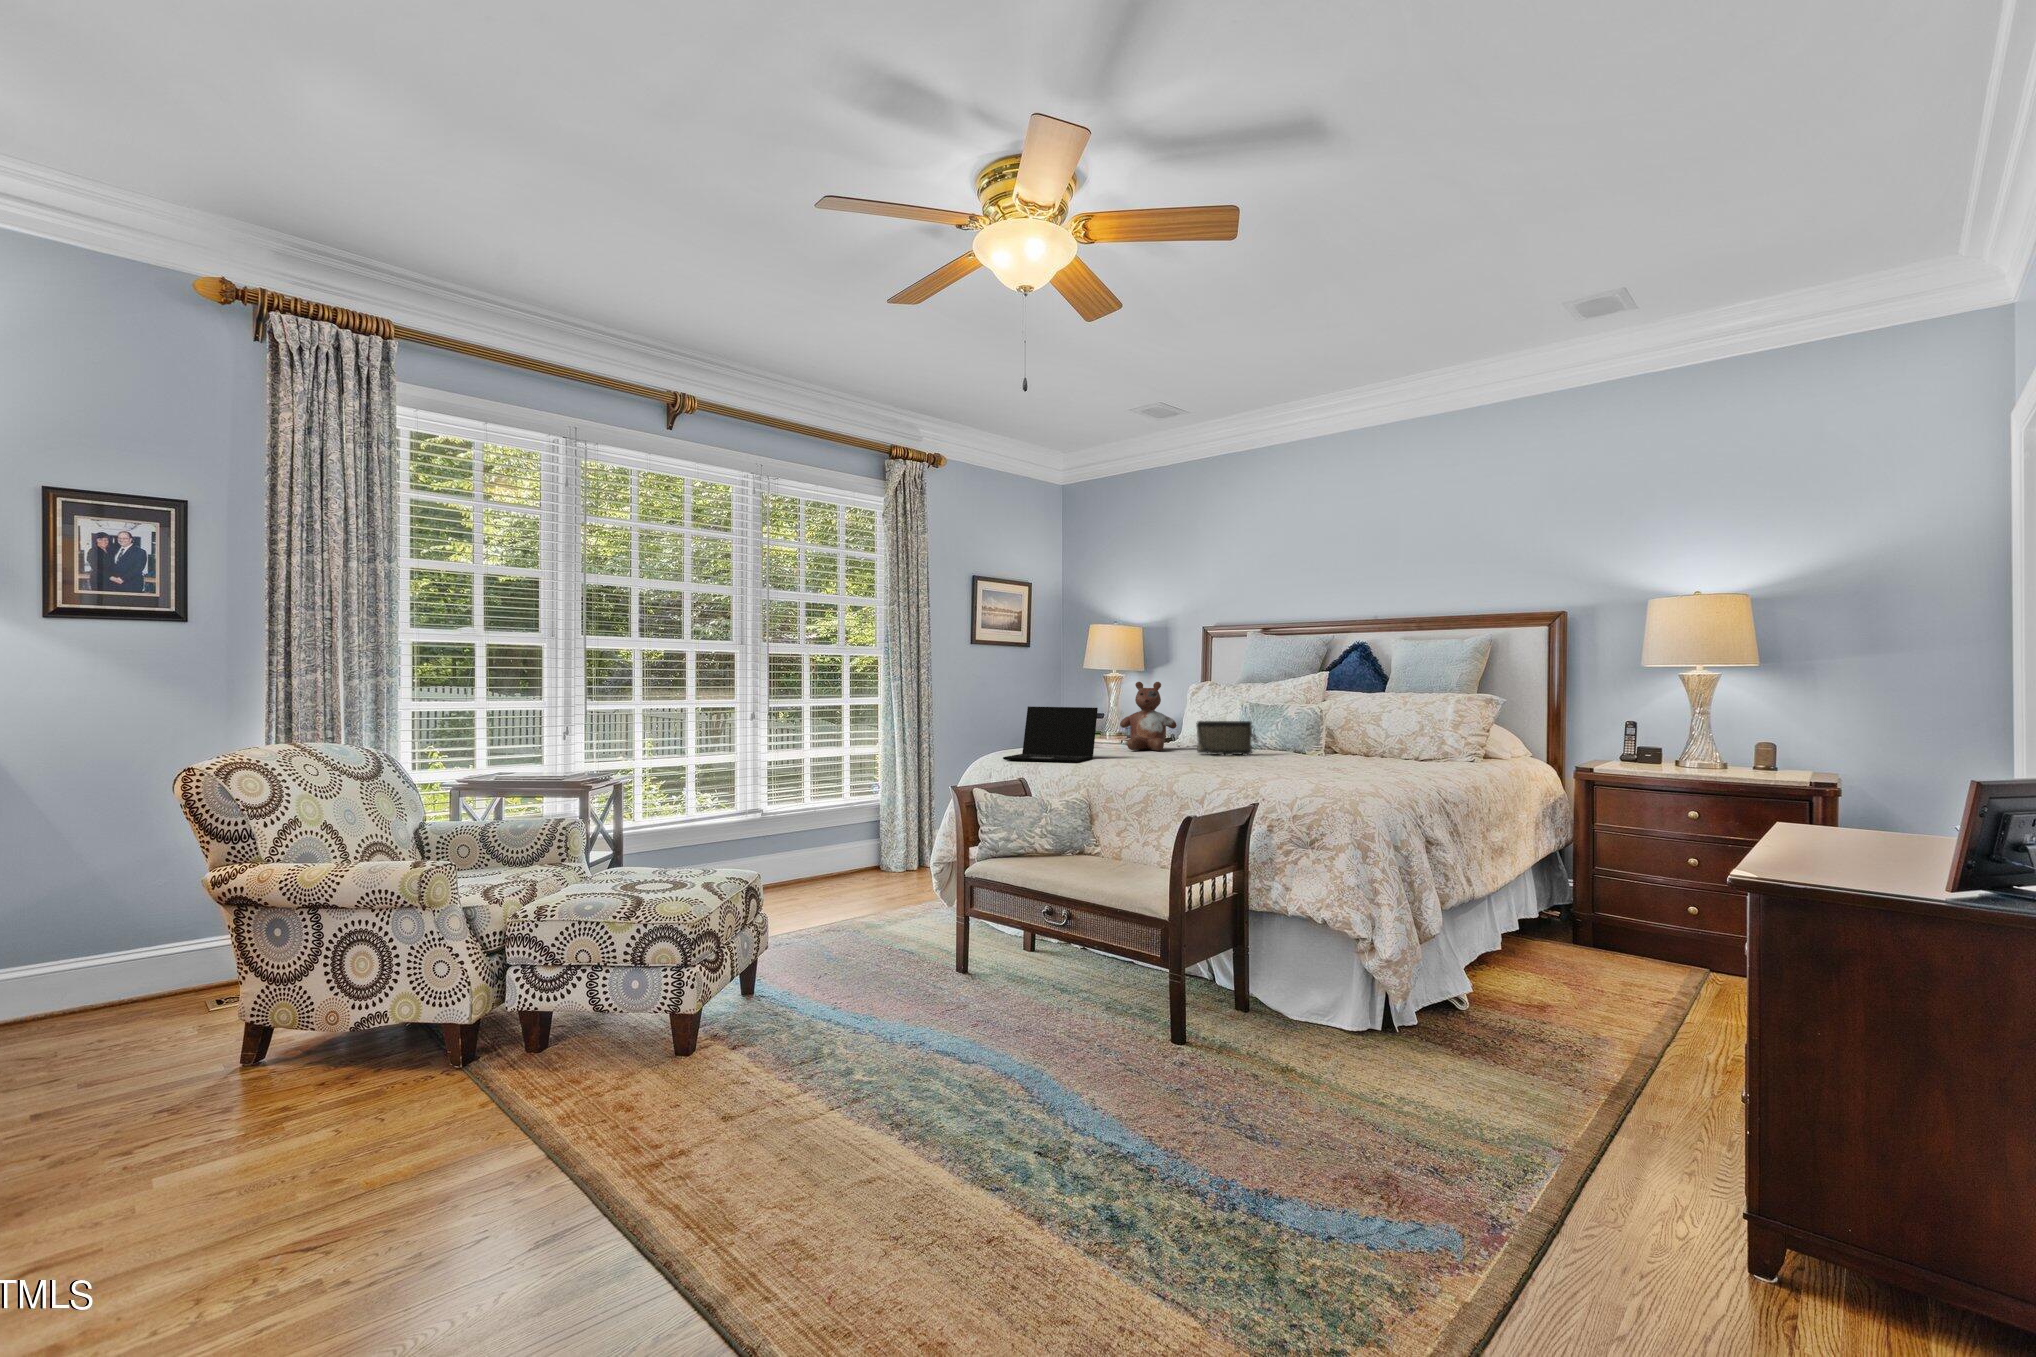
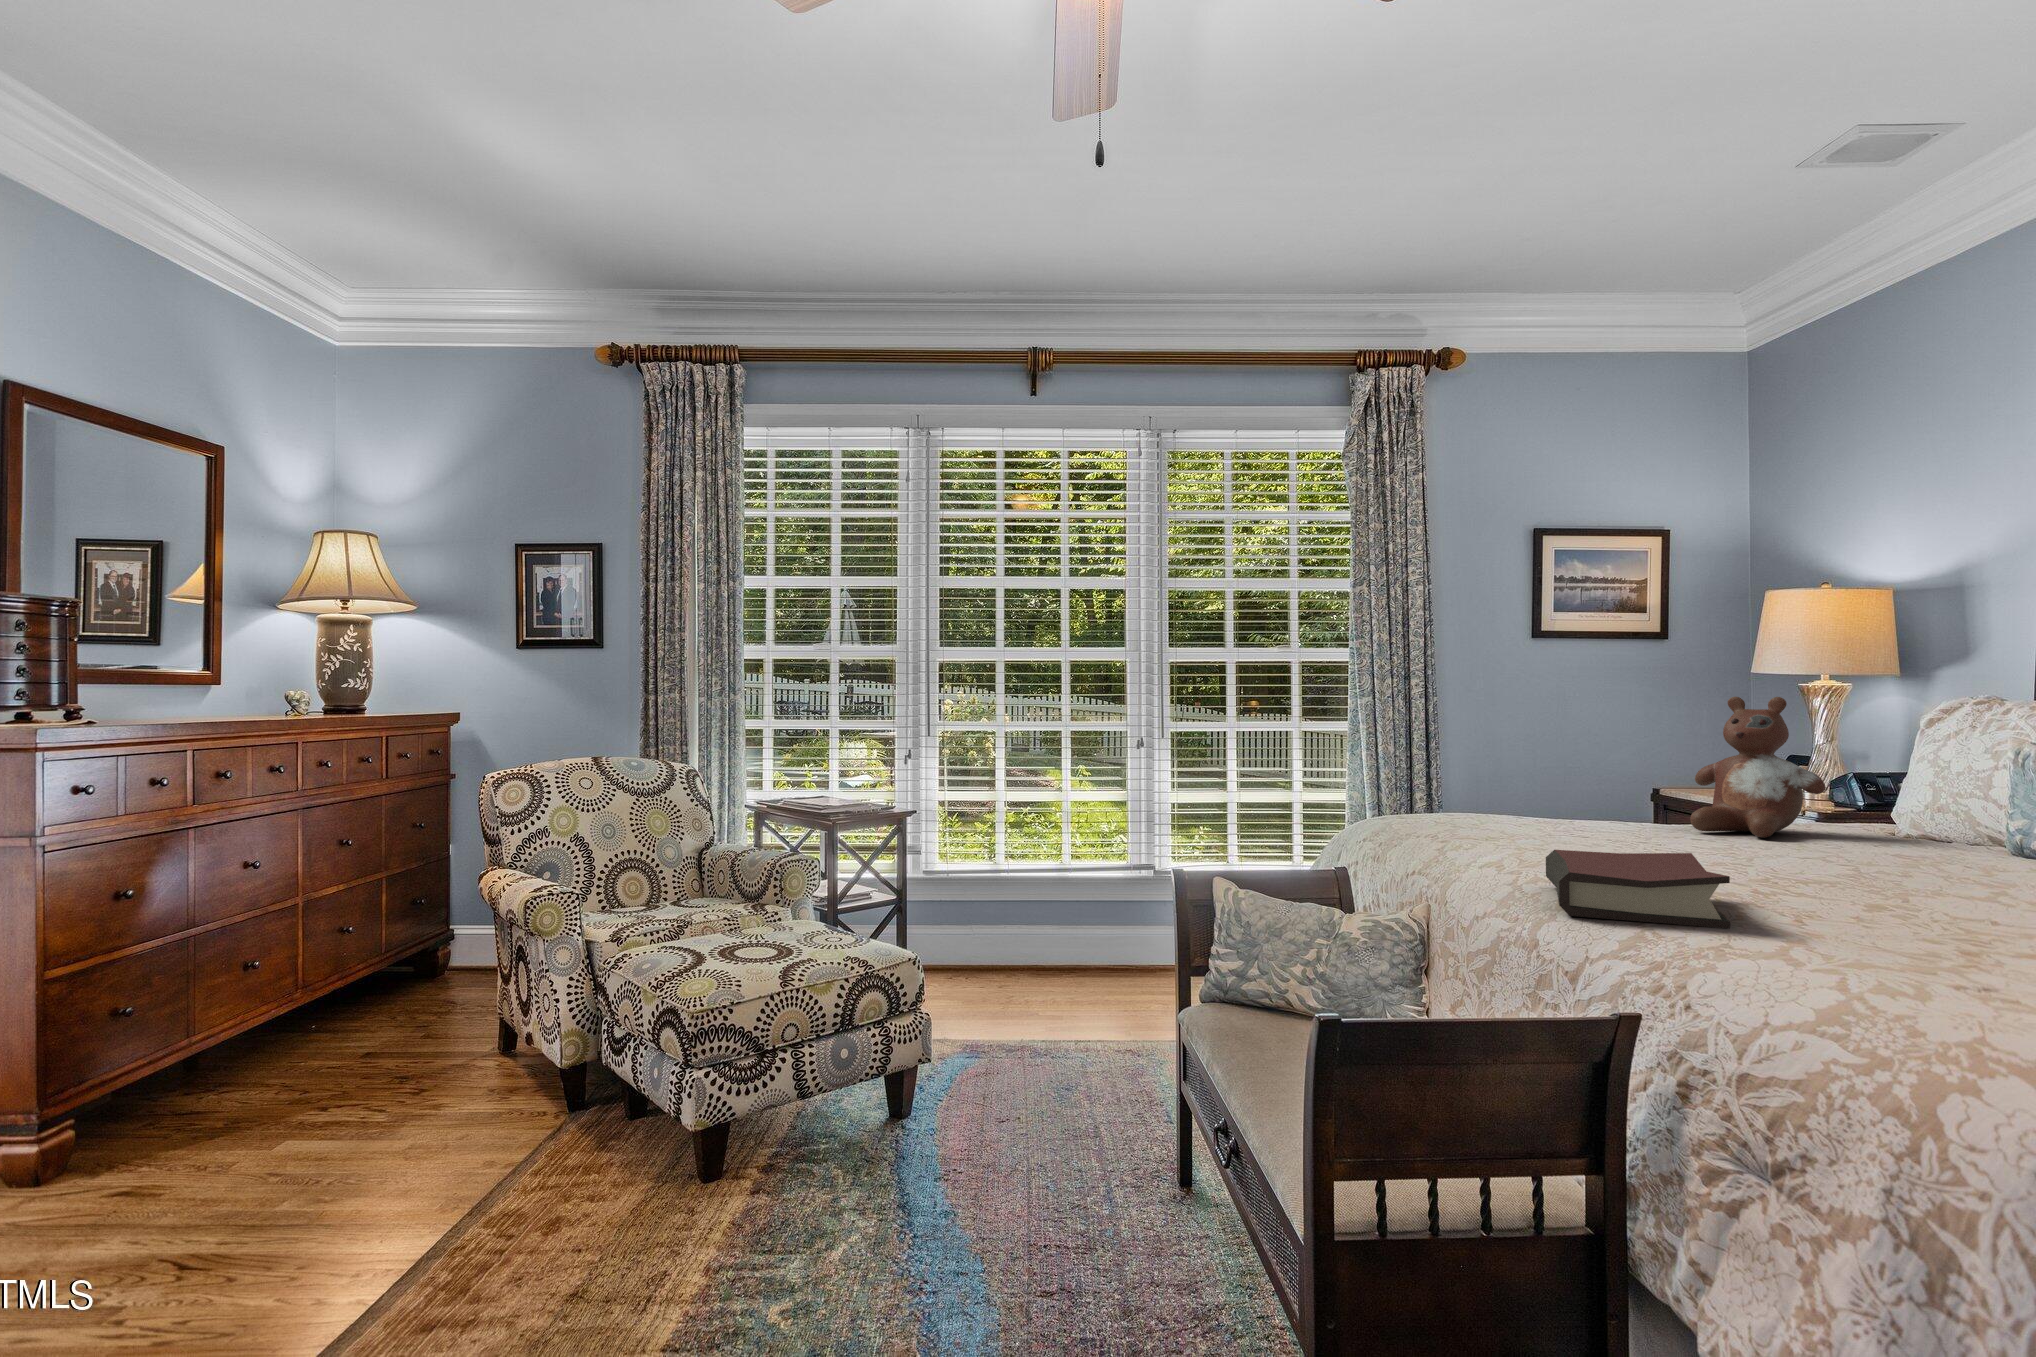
laptop: present [1003,706,1098,763] -> none [1370,740,1564,849]
handbag: present [1196,721,1258,756] -> none [1819,783,1999,872]
hardback book: none [1152,749,1244,776] -> present [1546,850,1730,929]

